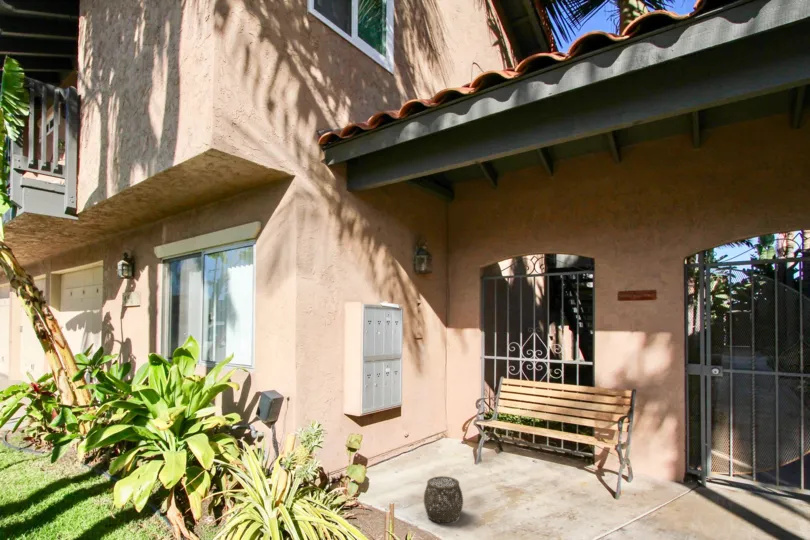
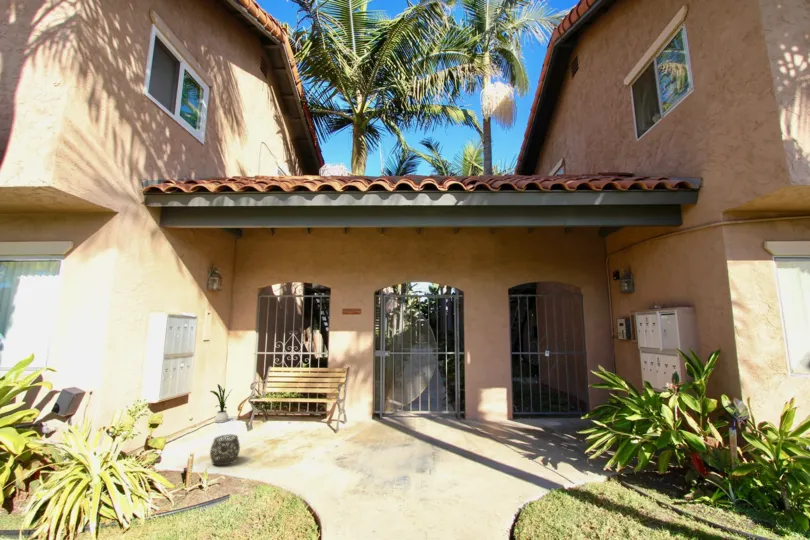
house plant: none [426,397,456,449] -> present [210,384,230,423]

